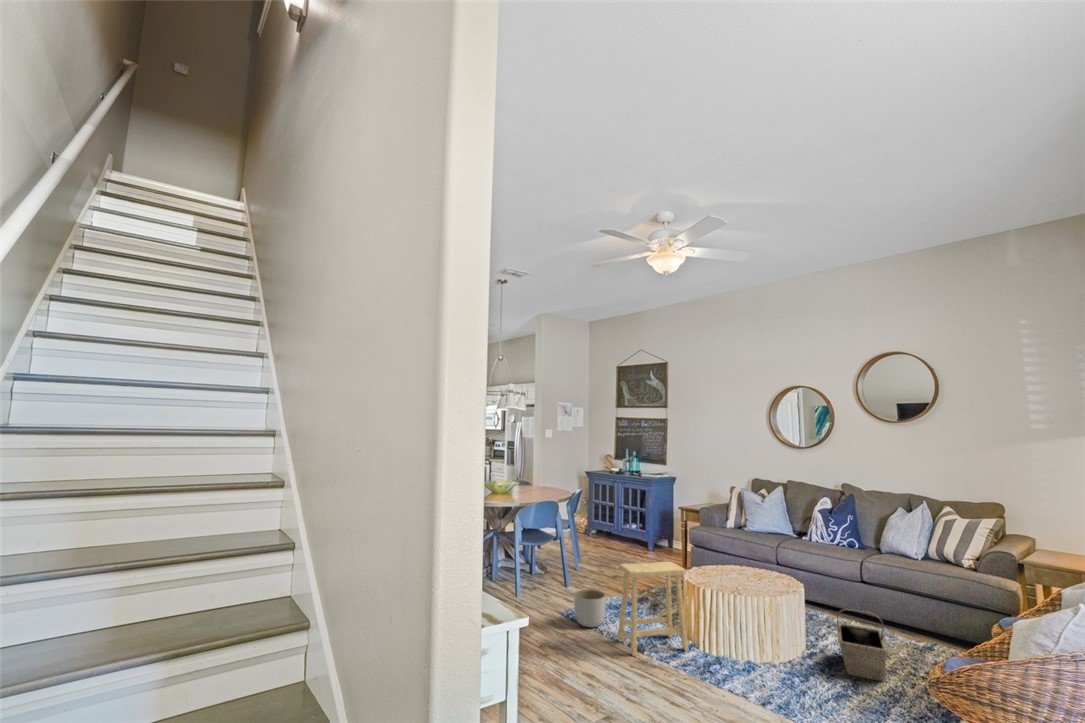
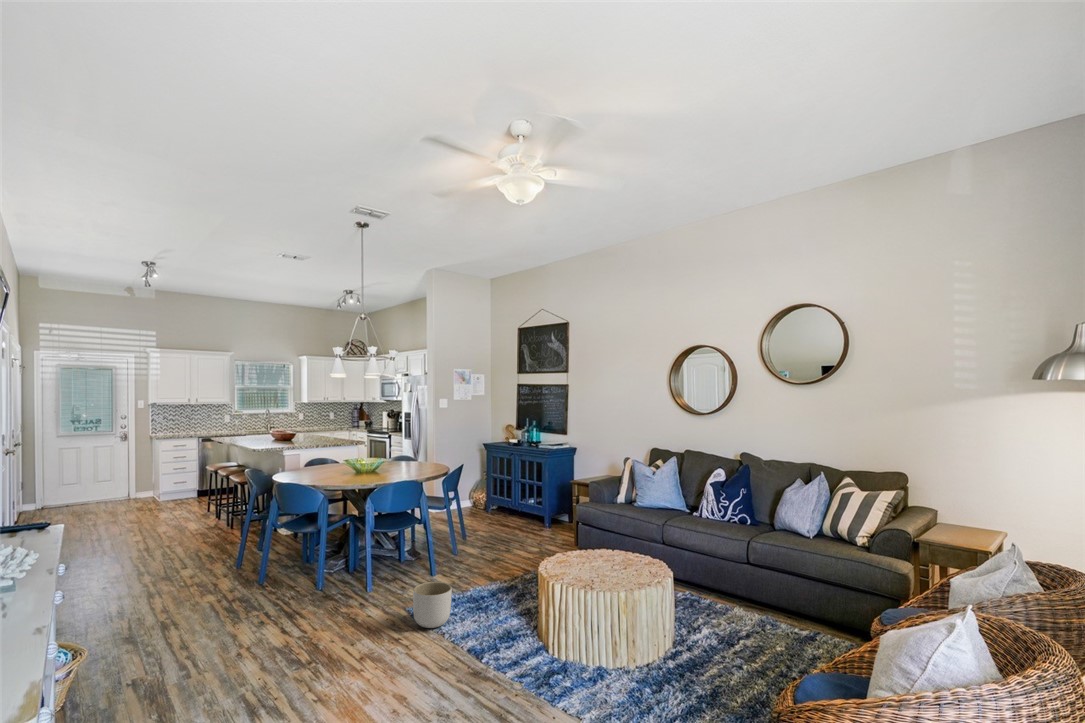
footstool: present [618,562,688,656] -> none [456,548,536,666]
basket: present [837,609,887,682] -> none [705,600,758,687]

